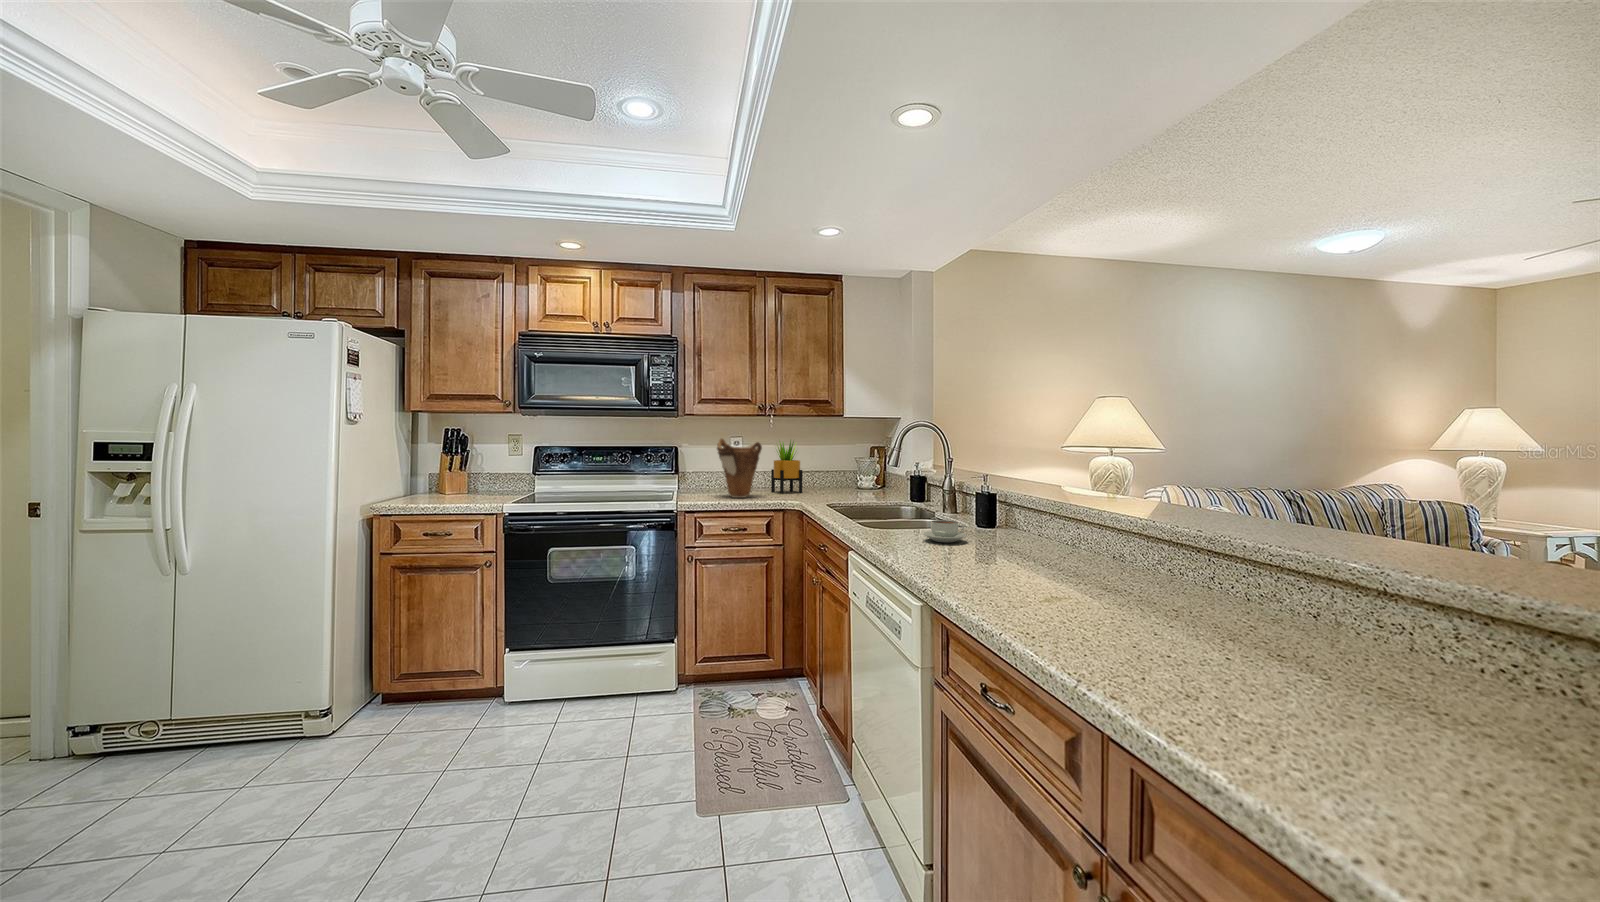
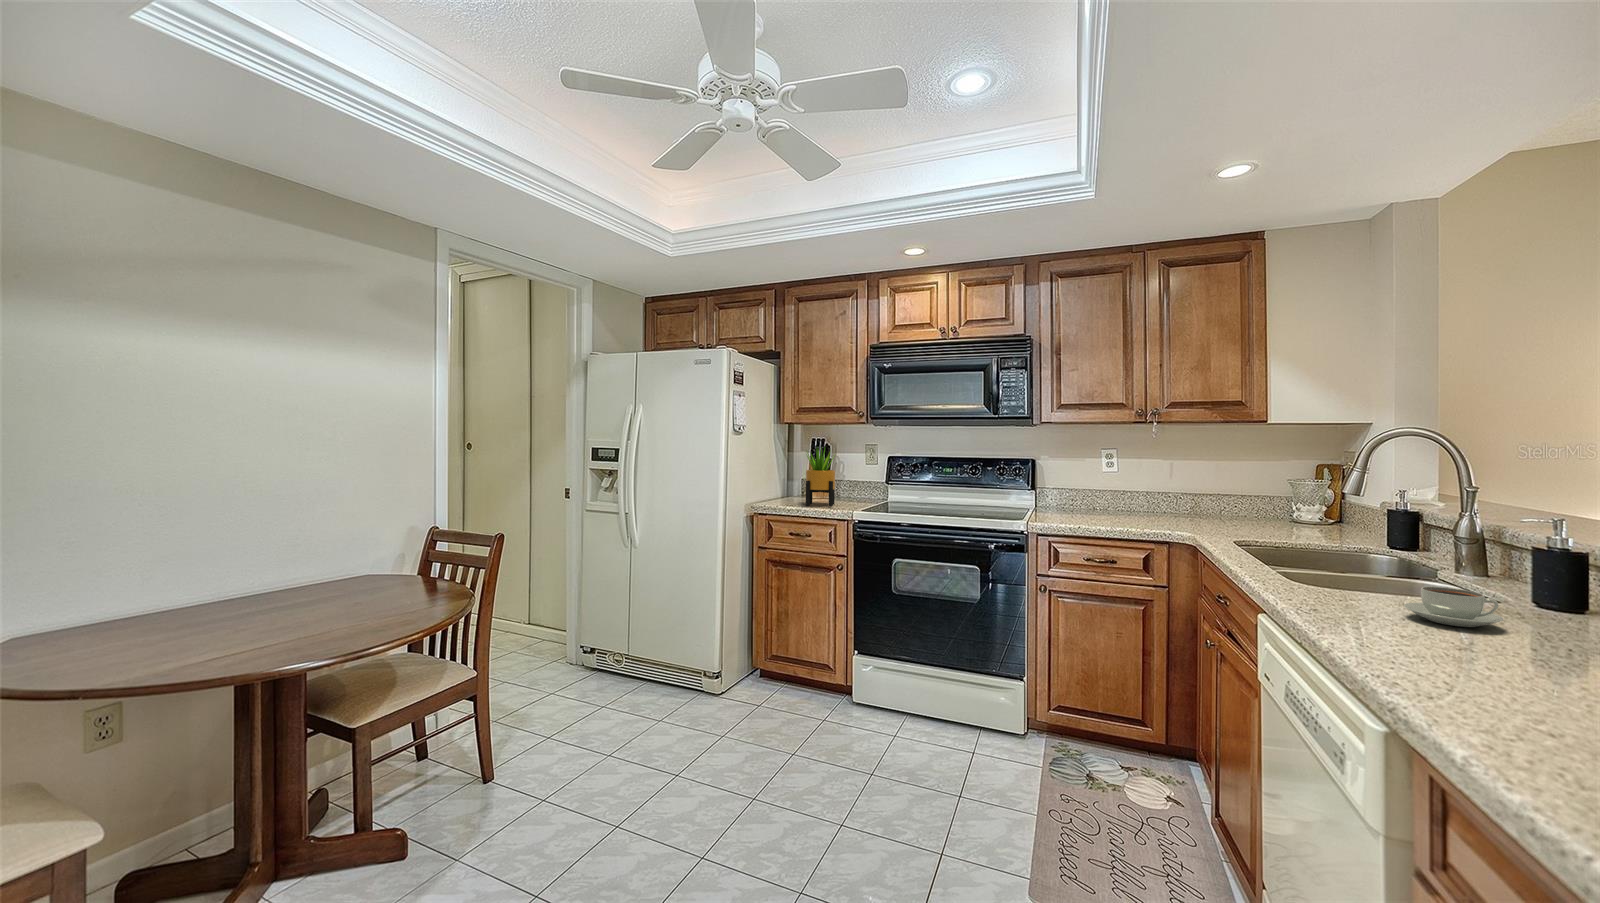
vase: present [717,438,762,498] -> none [1080,449,1140,521]
potted plant: present [771,440,803,494] -> present [806,448,835,507]

